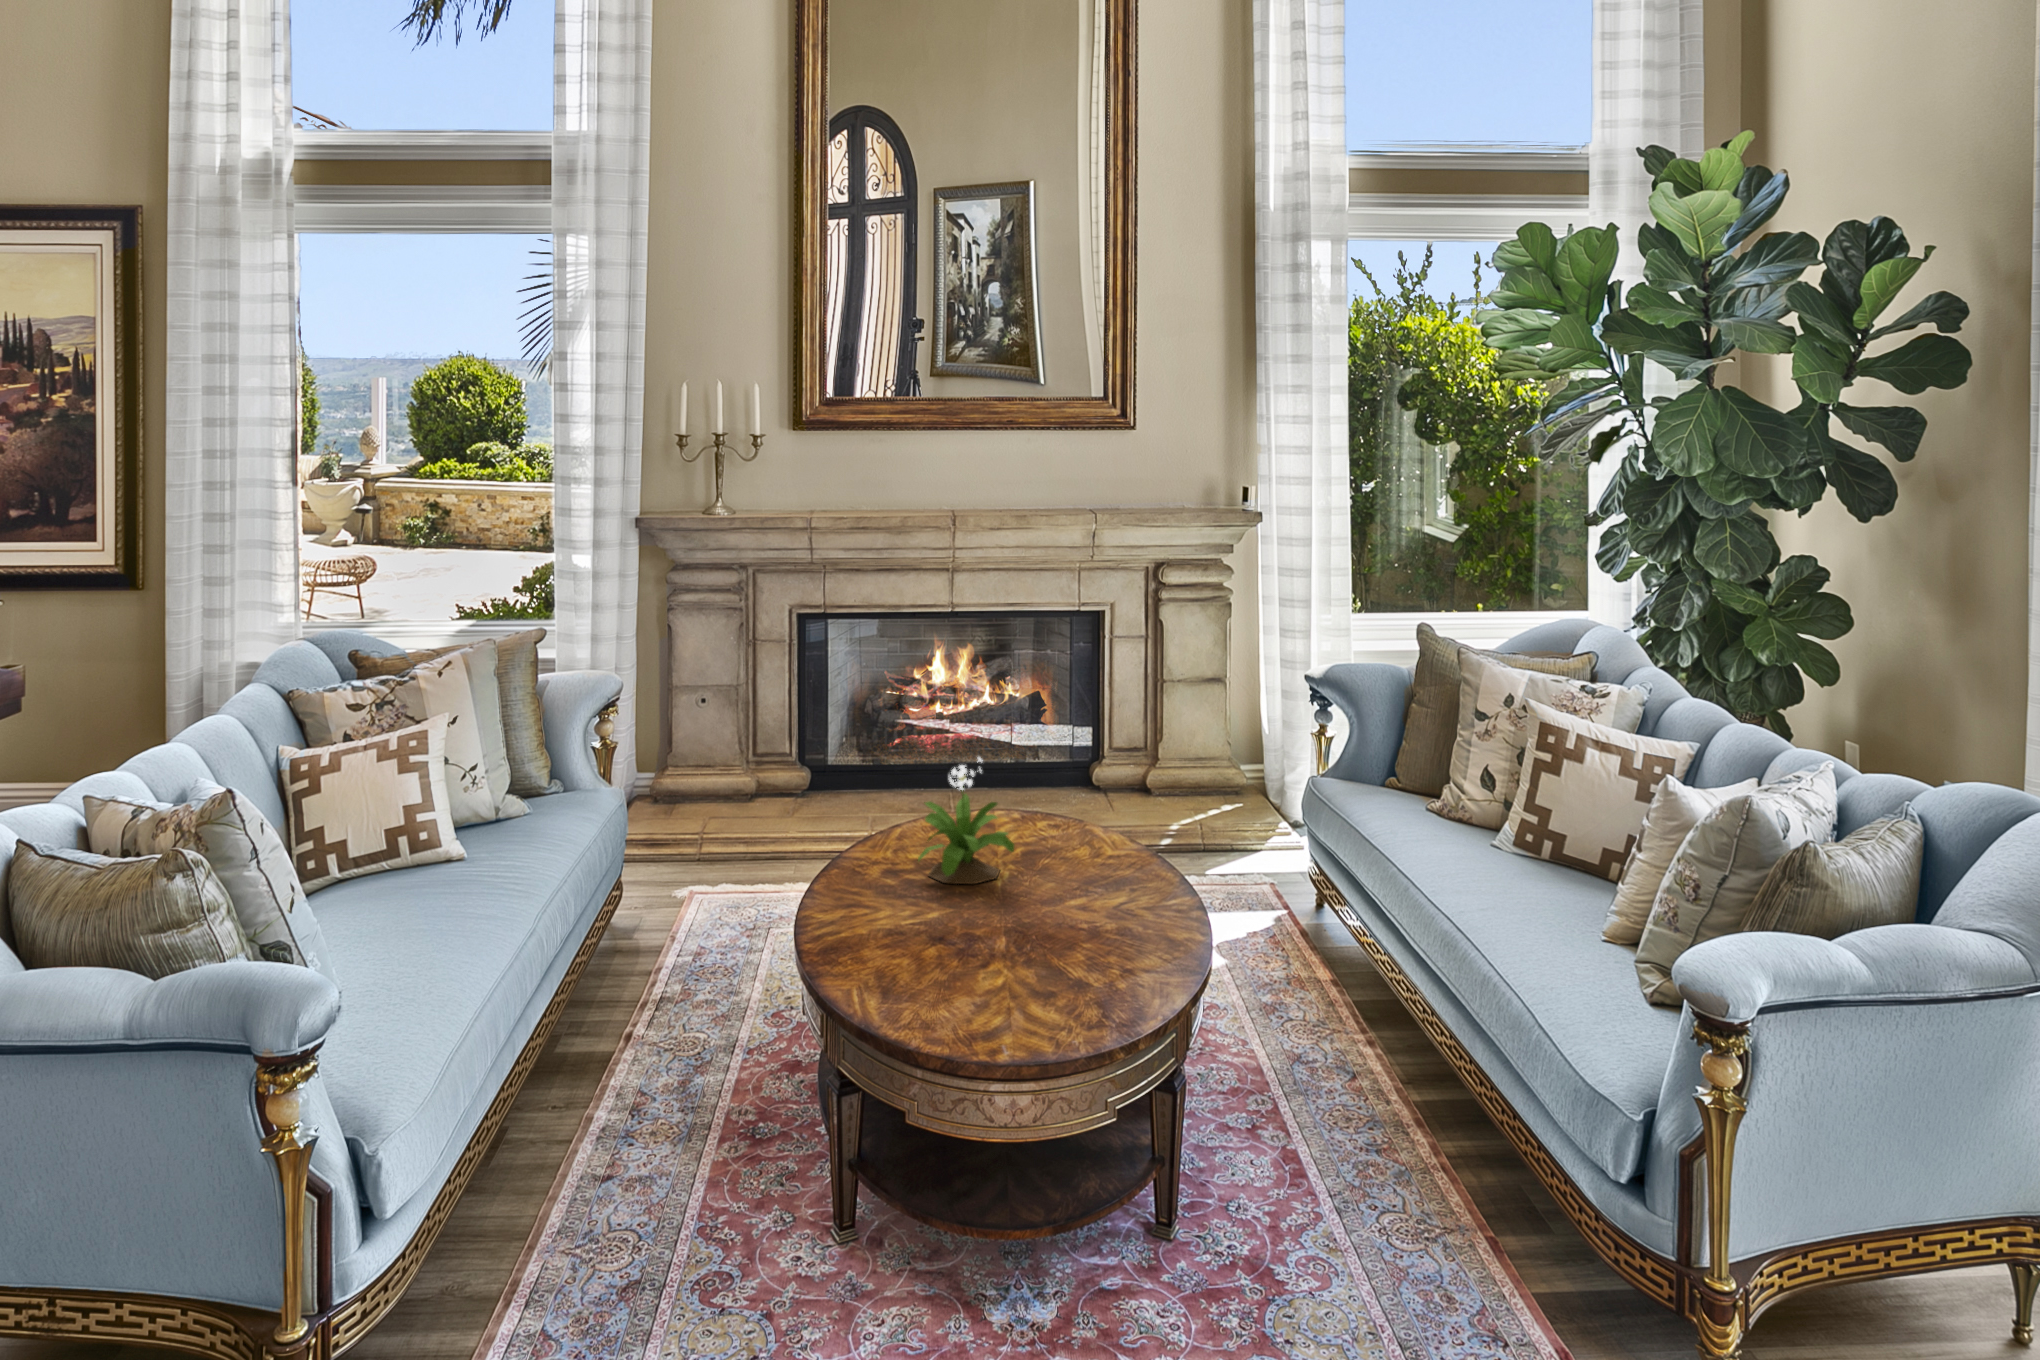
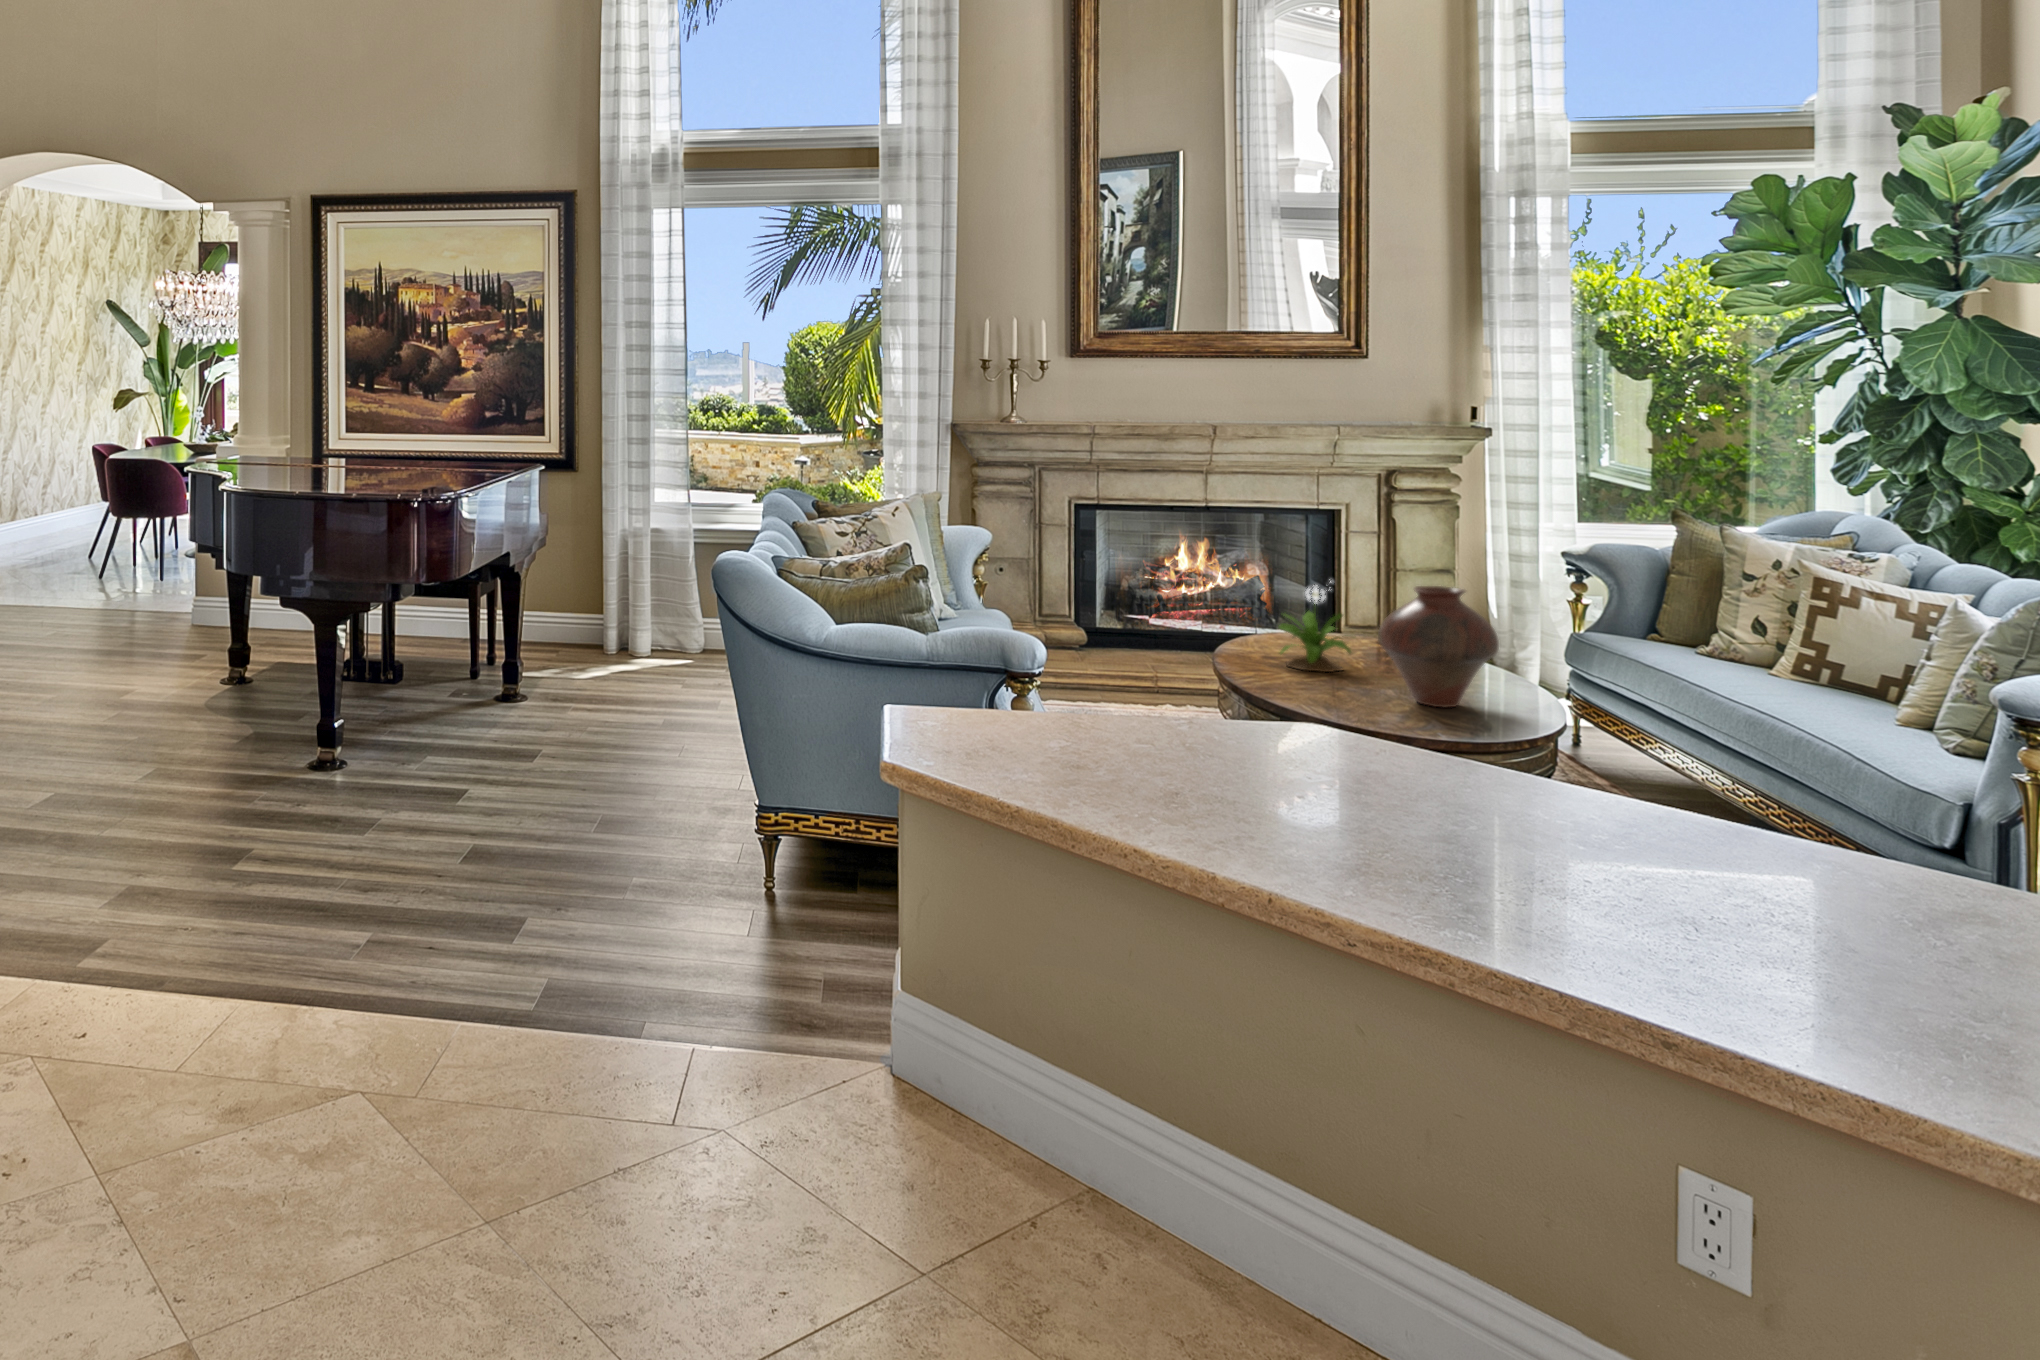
vase: none [999,779,1145,953] -> present [1378,586,1499,707]

